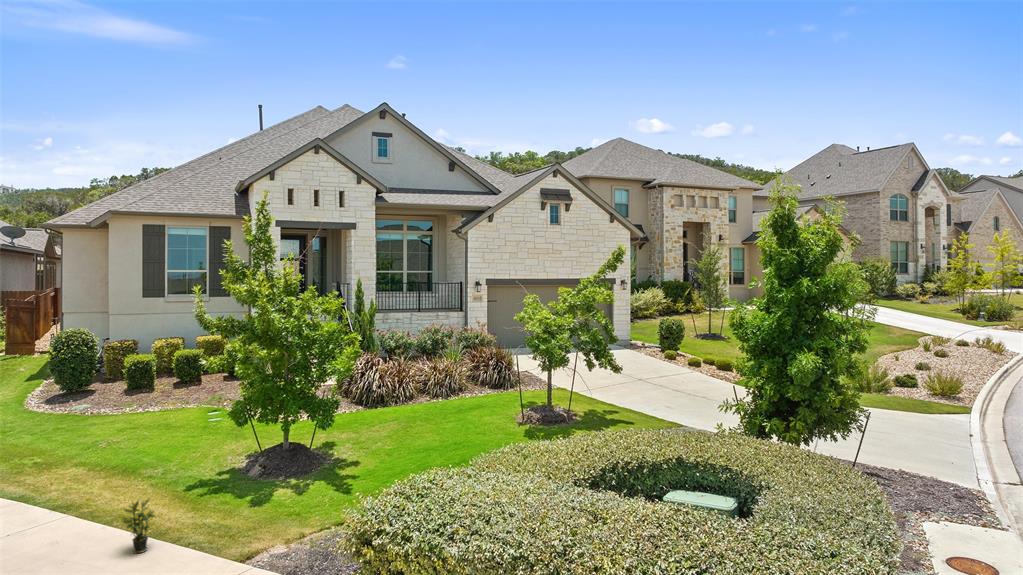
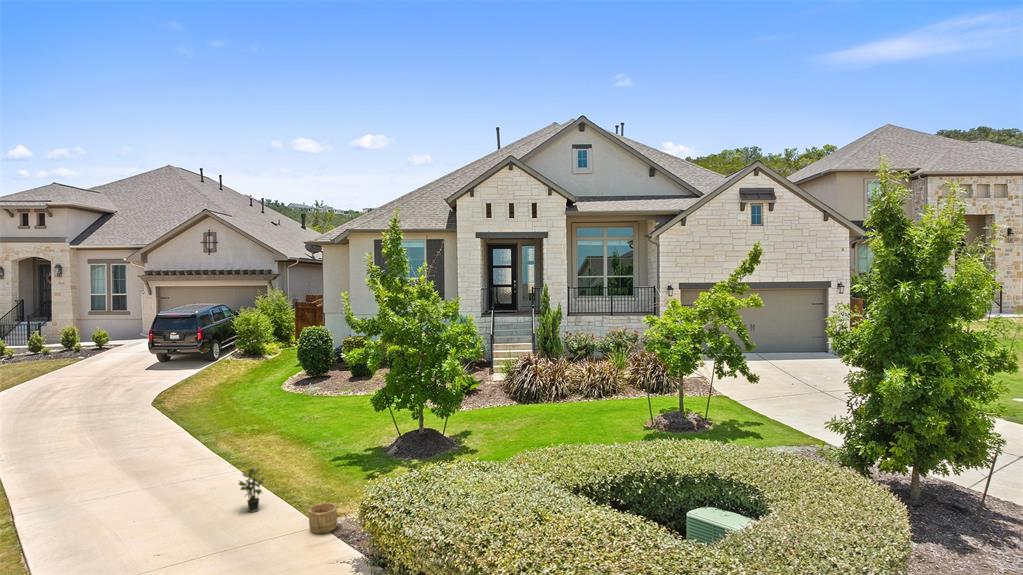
wooden bucket: none [234,525,267,560] -> present [308,503,337,534]

